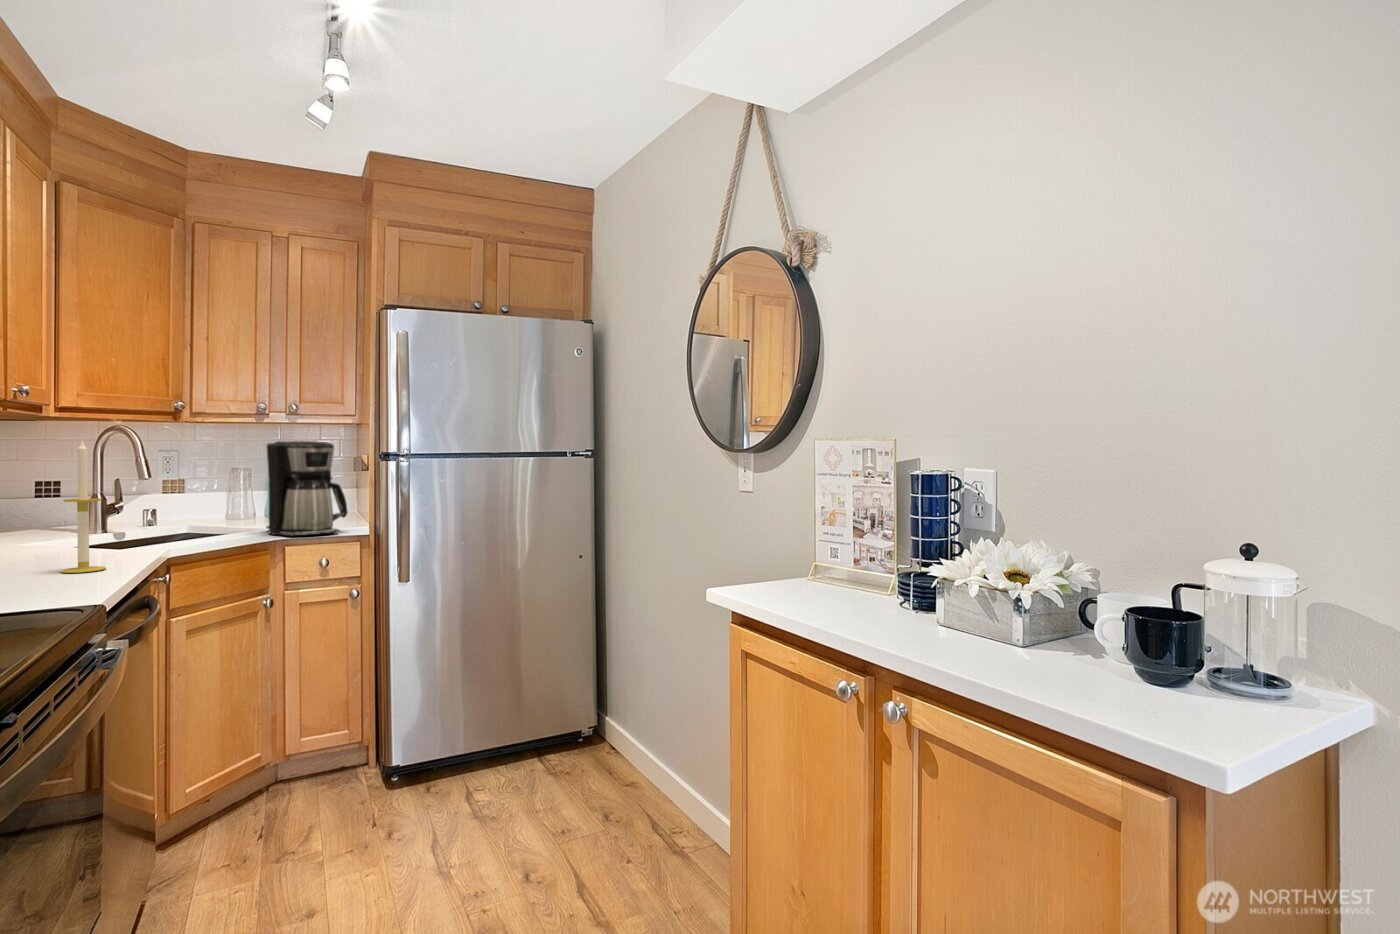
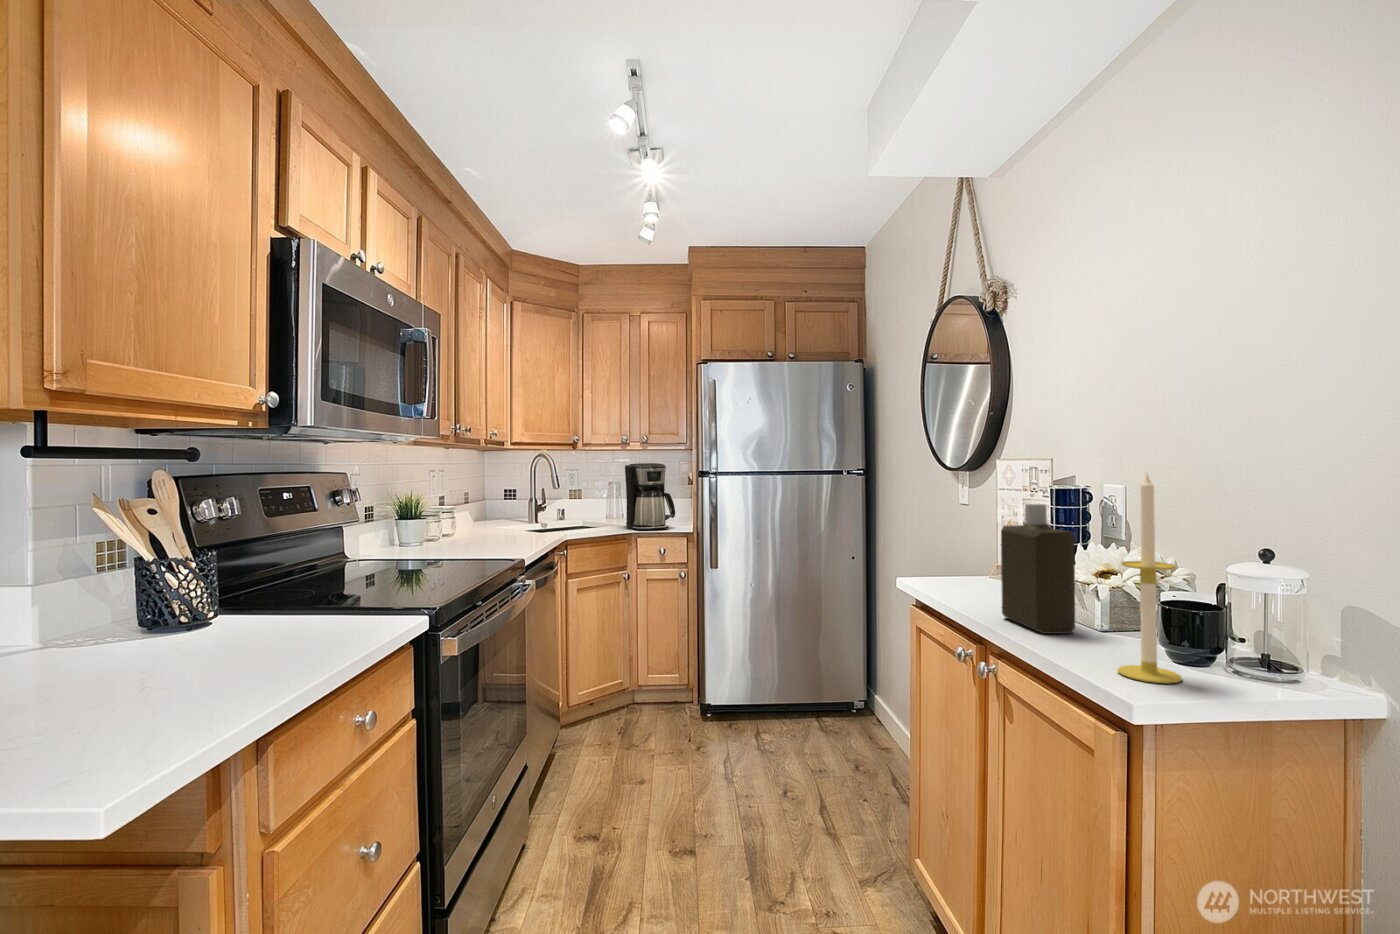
candle: present [61,441,106,573] -> present [1118,474,1182,683]
bottle: none [879,491,976,652] -> present [1001,504,1075,634]

